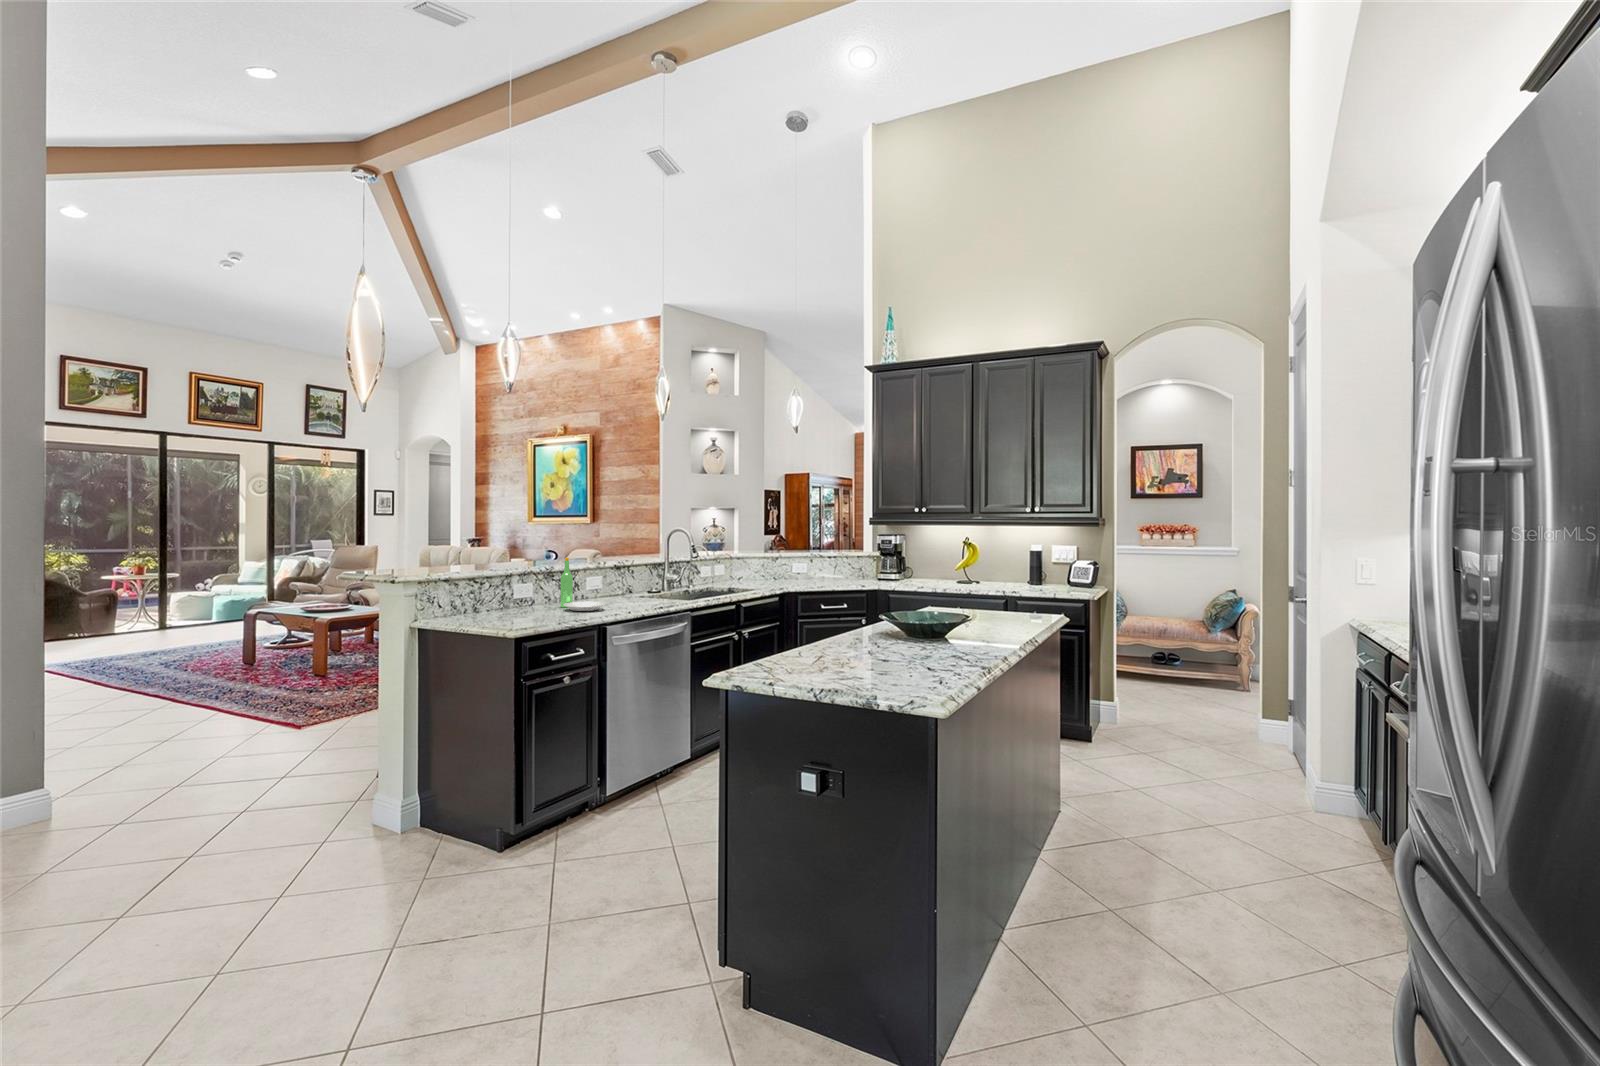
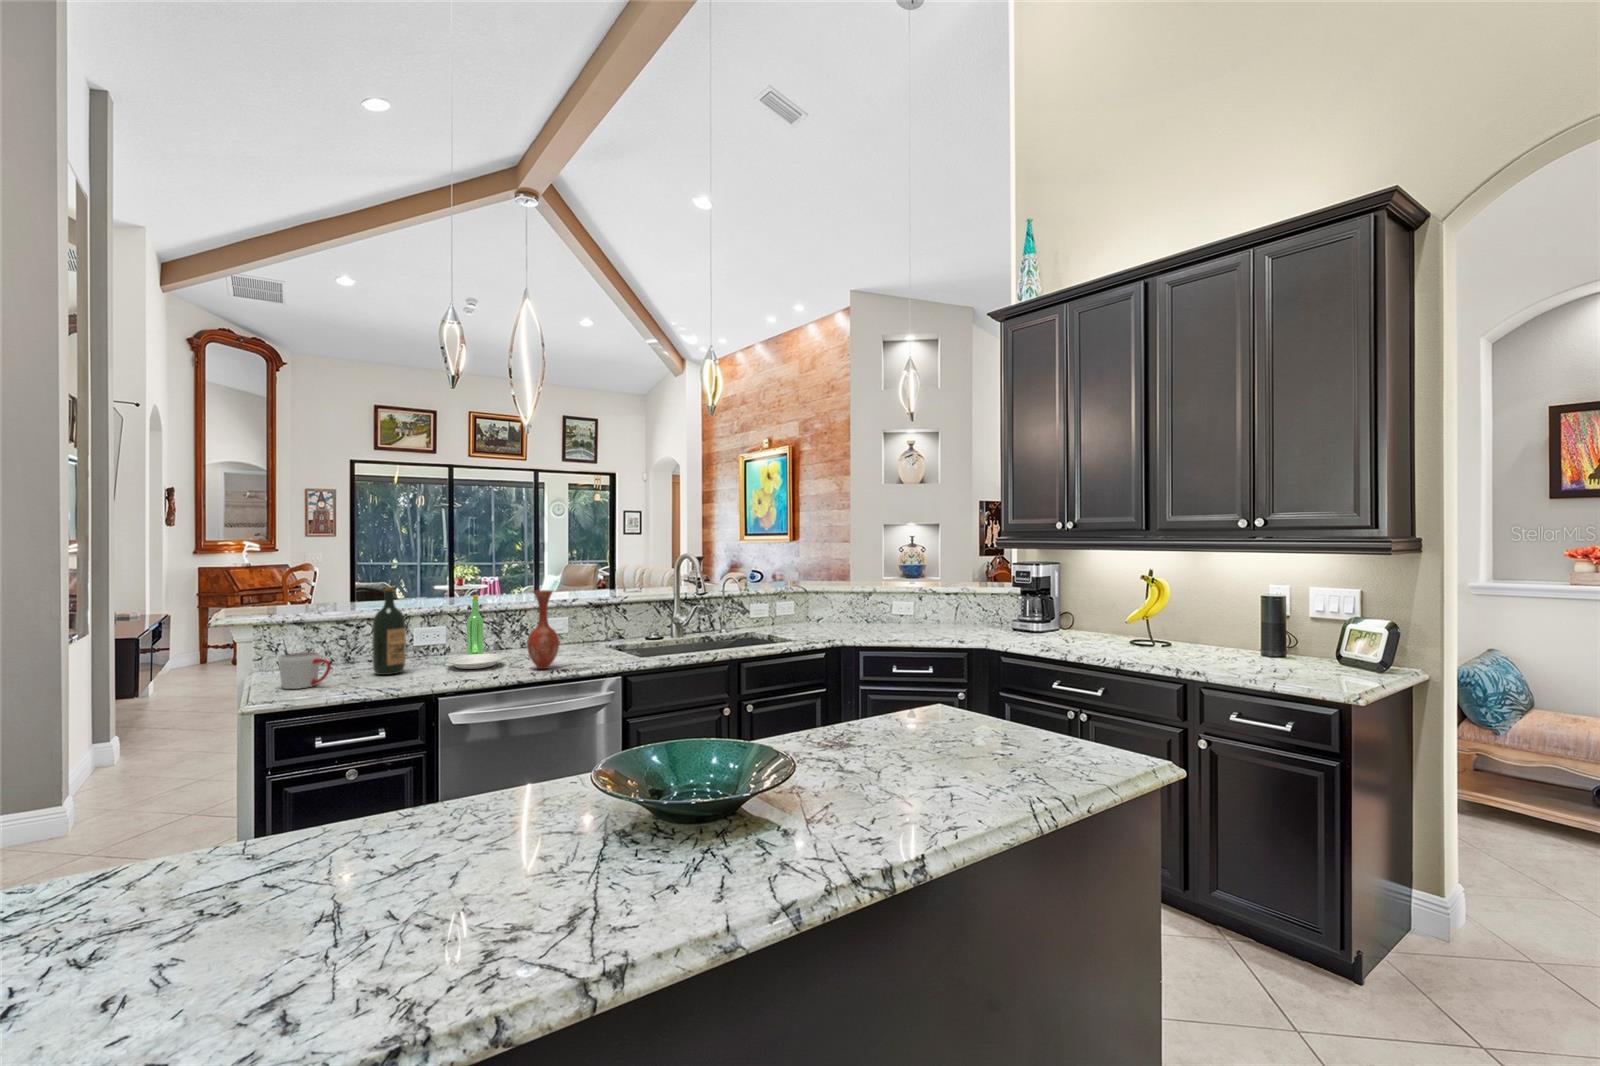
wine bottle: none [523,549,547,616] -> present [372,587,406,675]
vase: none [627,552,650,609] -> present [527,590,559,669]
mug: none [485,599,526,625] -> present [279,652,331,689]

